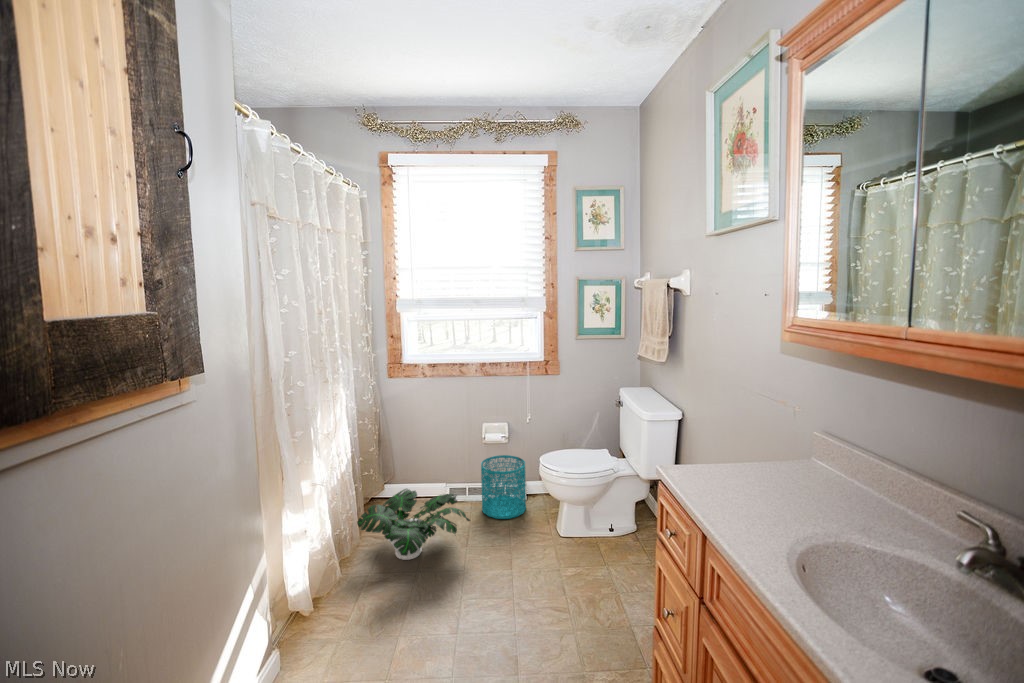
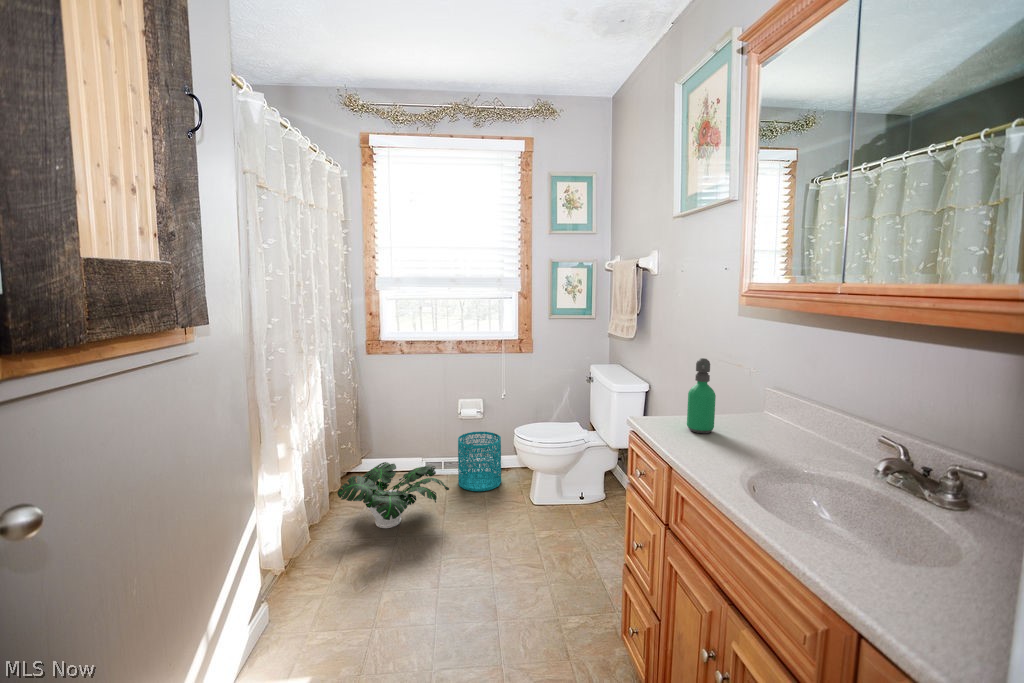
soap dispenser: none [725,406,759,492] -> present [687,358,716,433]

